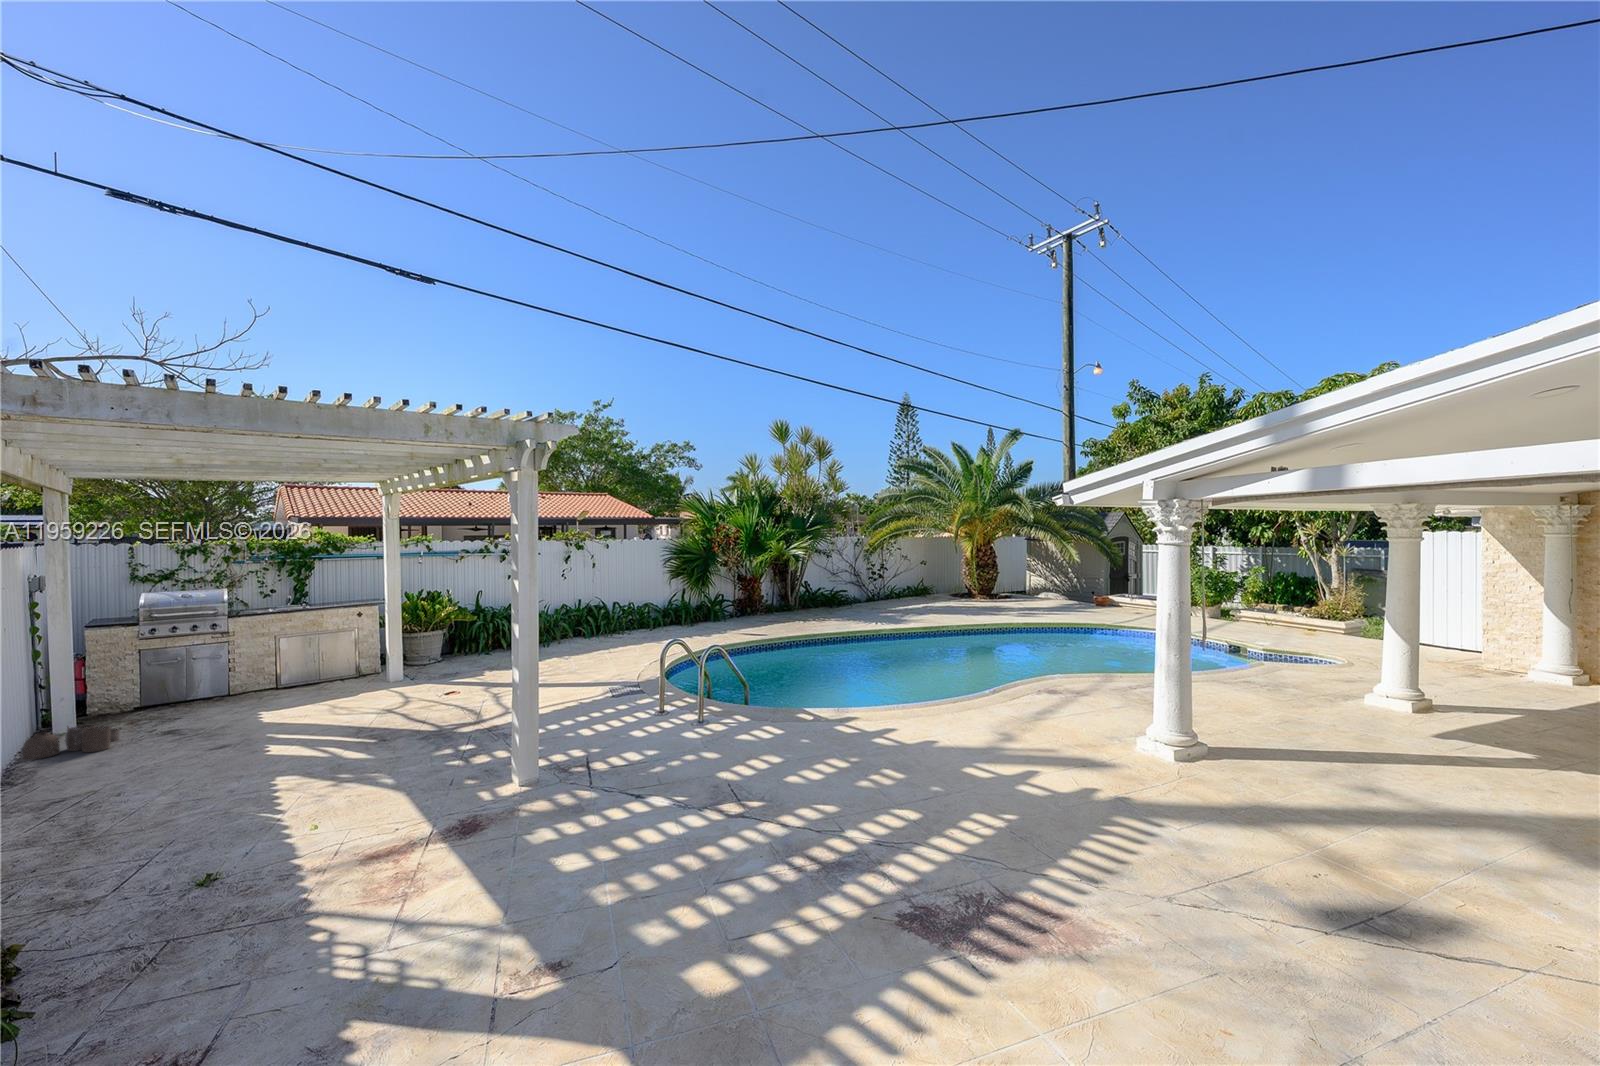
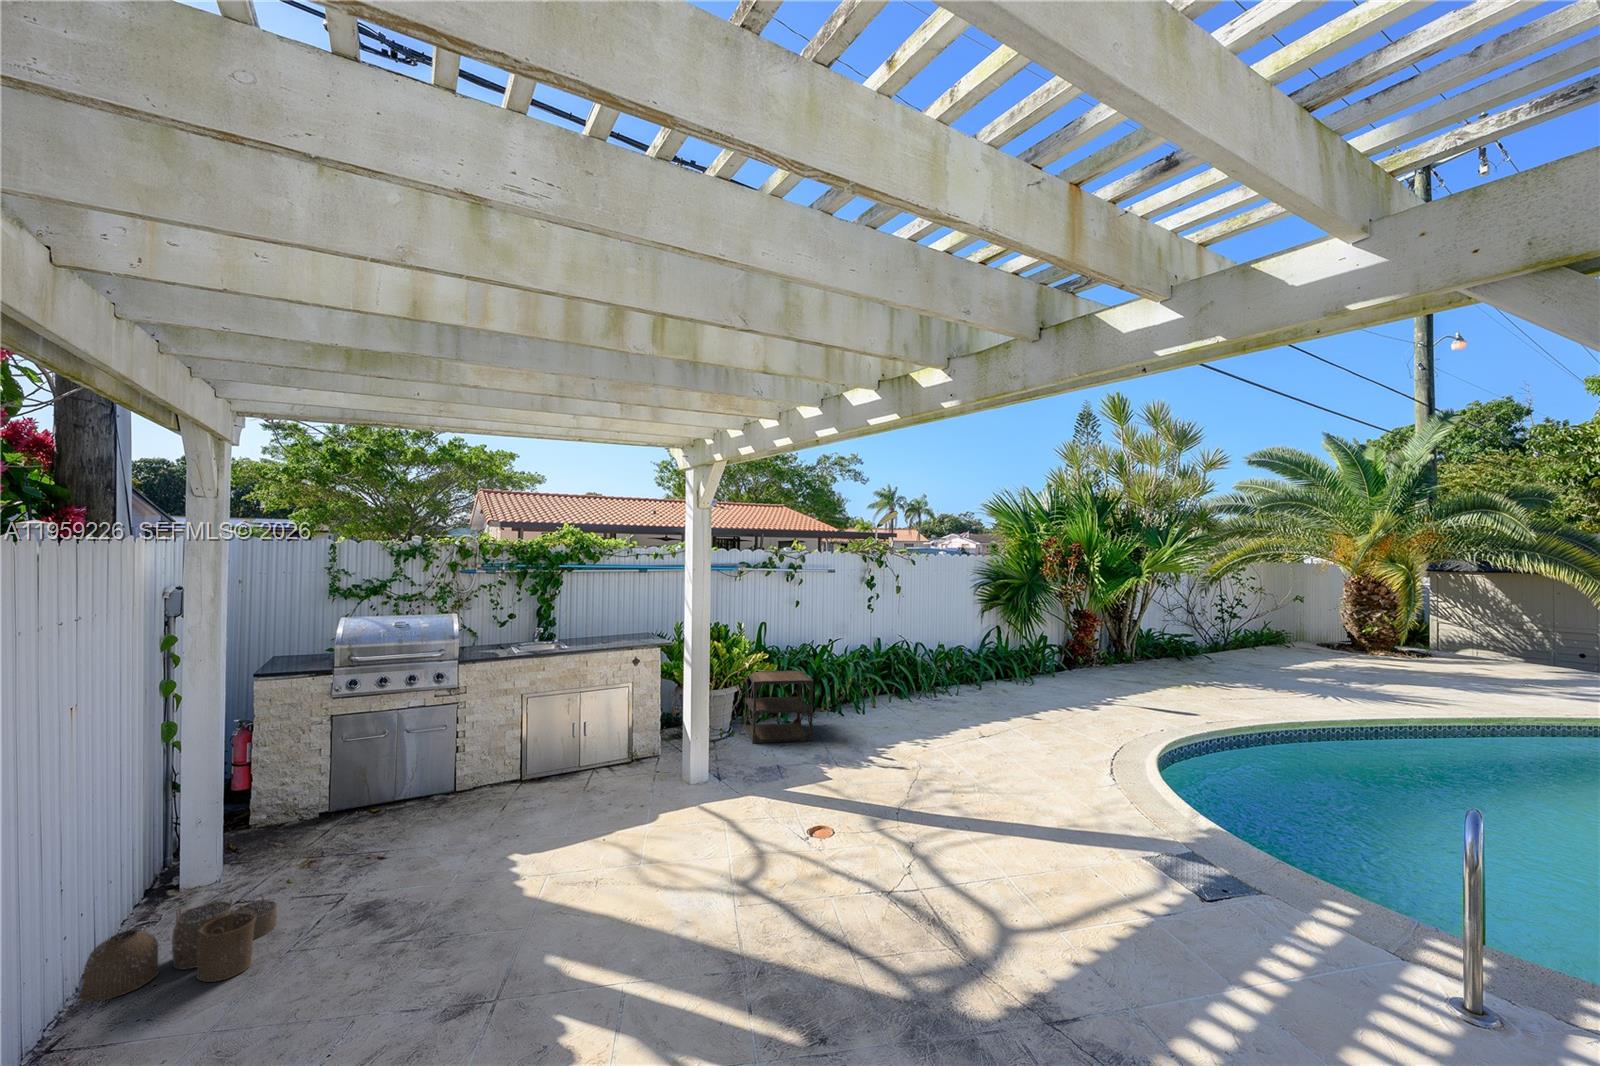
side table: none [452,620,496,665] -> present [744,670,813,743]

